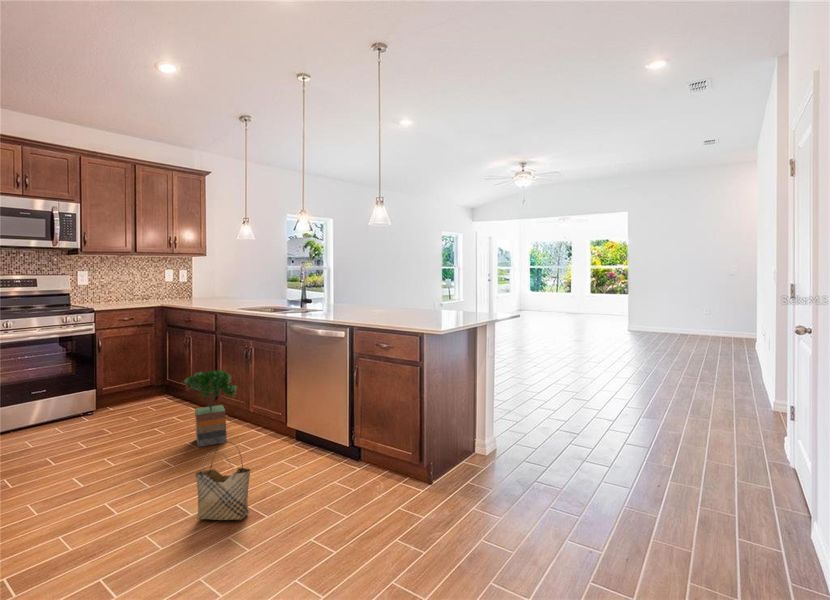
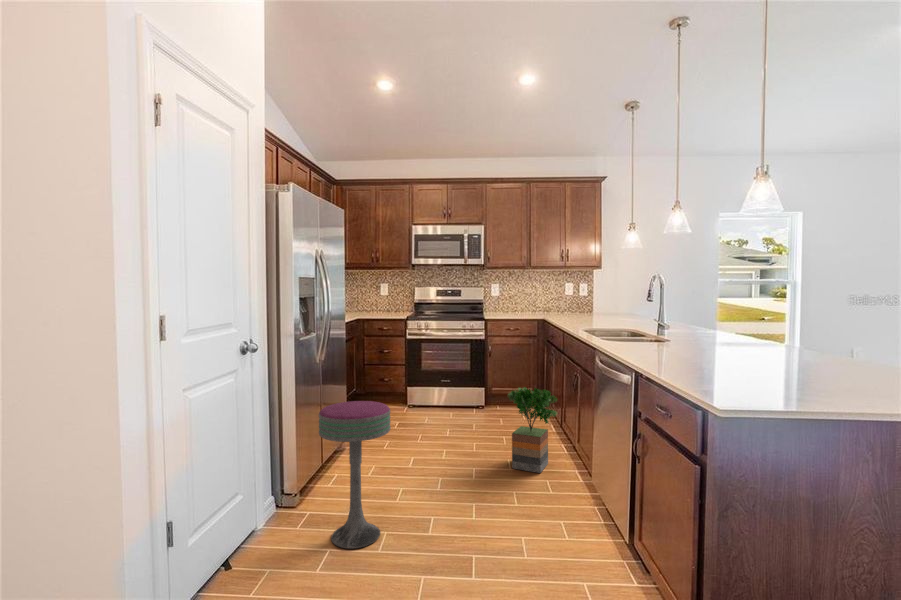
bar stool: none [56,405,148,564] -> present [319,401,391,549]
woven basket: present [195,442,250,520] -> none [423,471,471,571]

